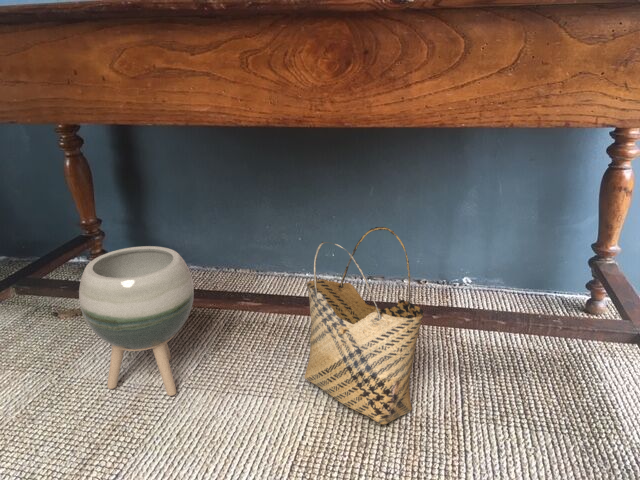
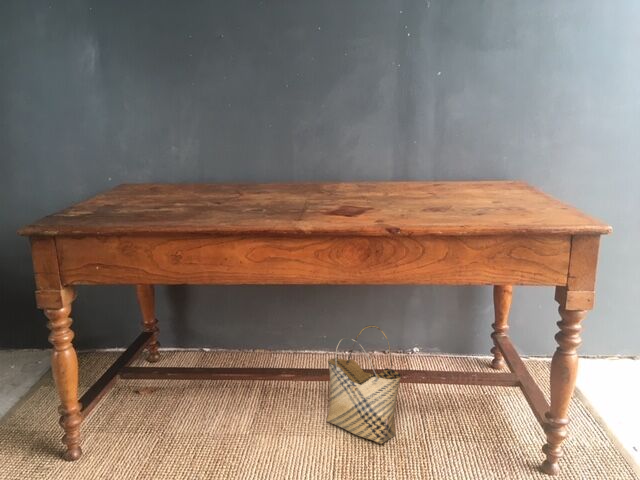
planter: present [79,246,194,396] -> none [188,343,257,439]

